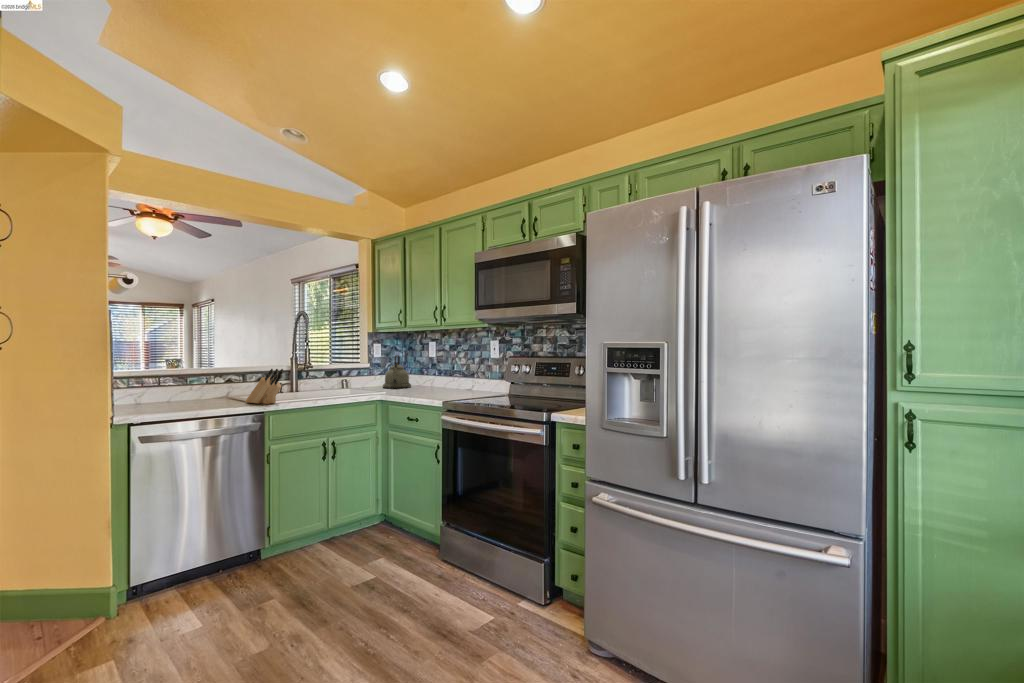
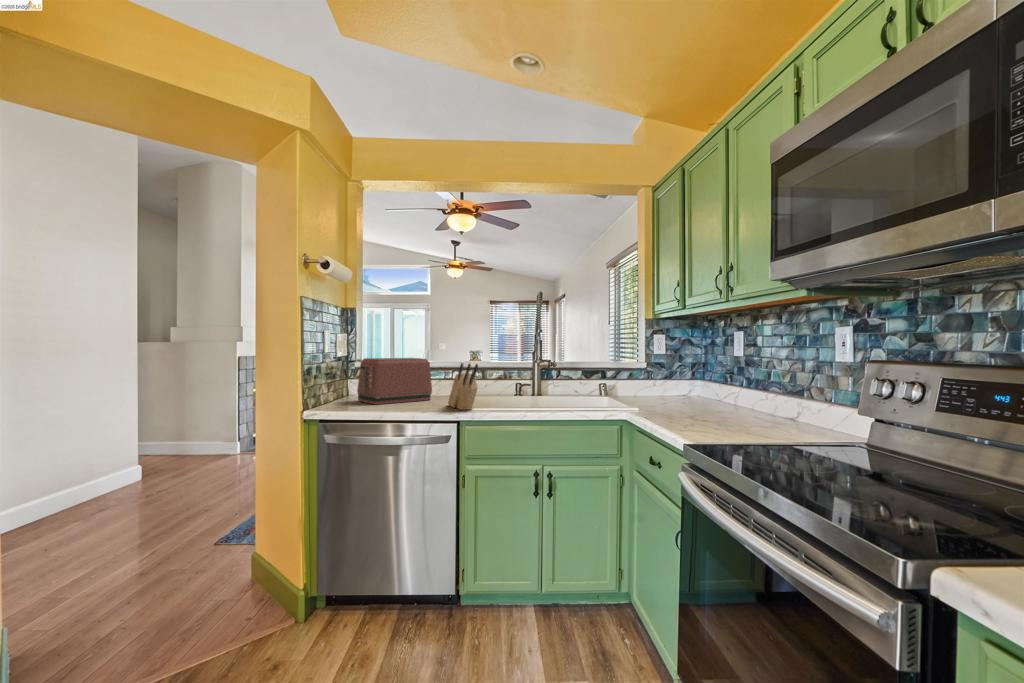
kettle: present [383,355,411,388] -> none [654,352,700,404]
toaster: none [145,368,217,408] -> present [357,358,432,404]

